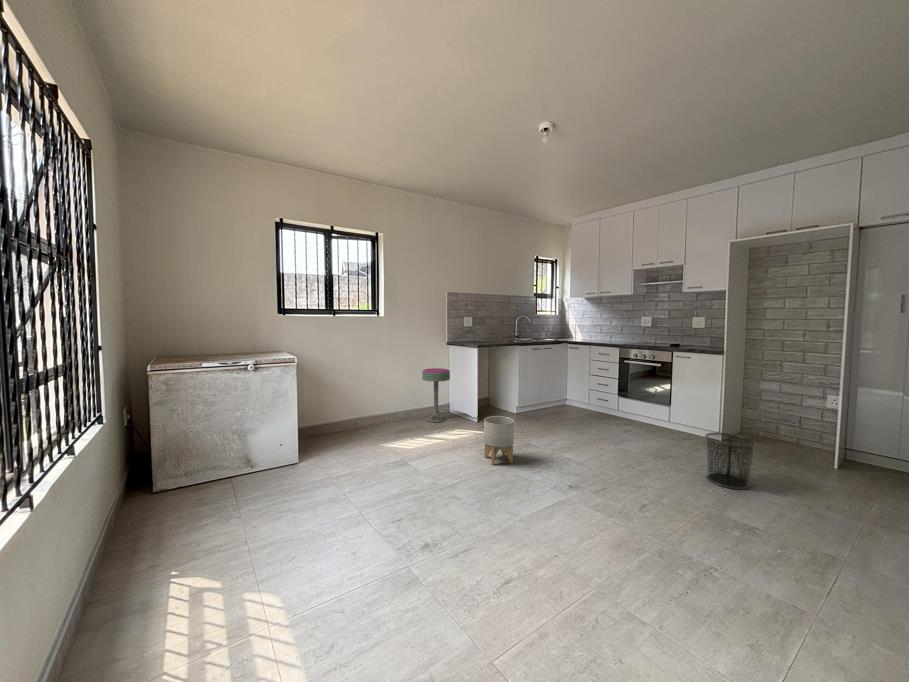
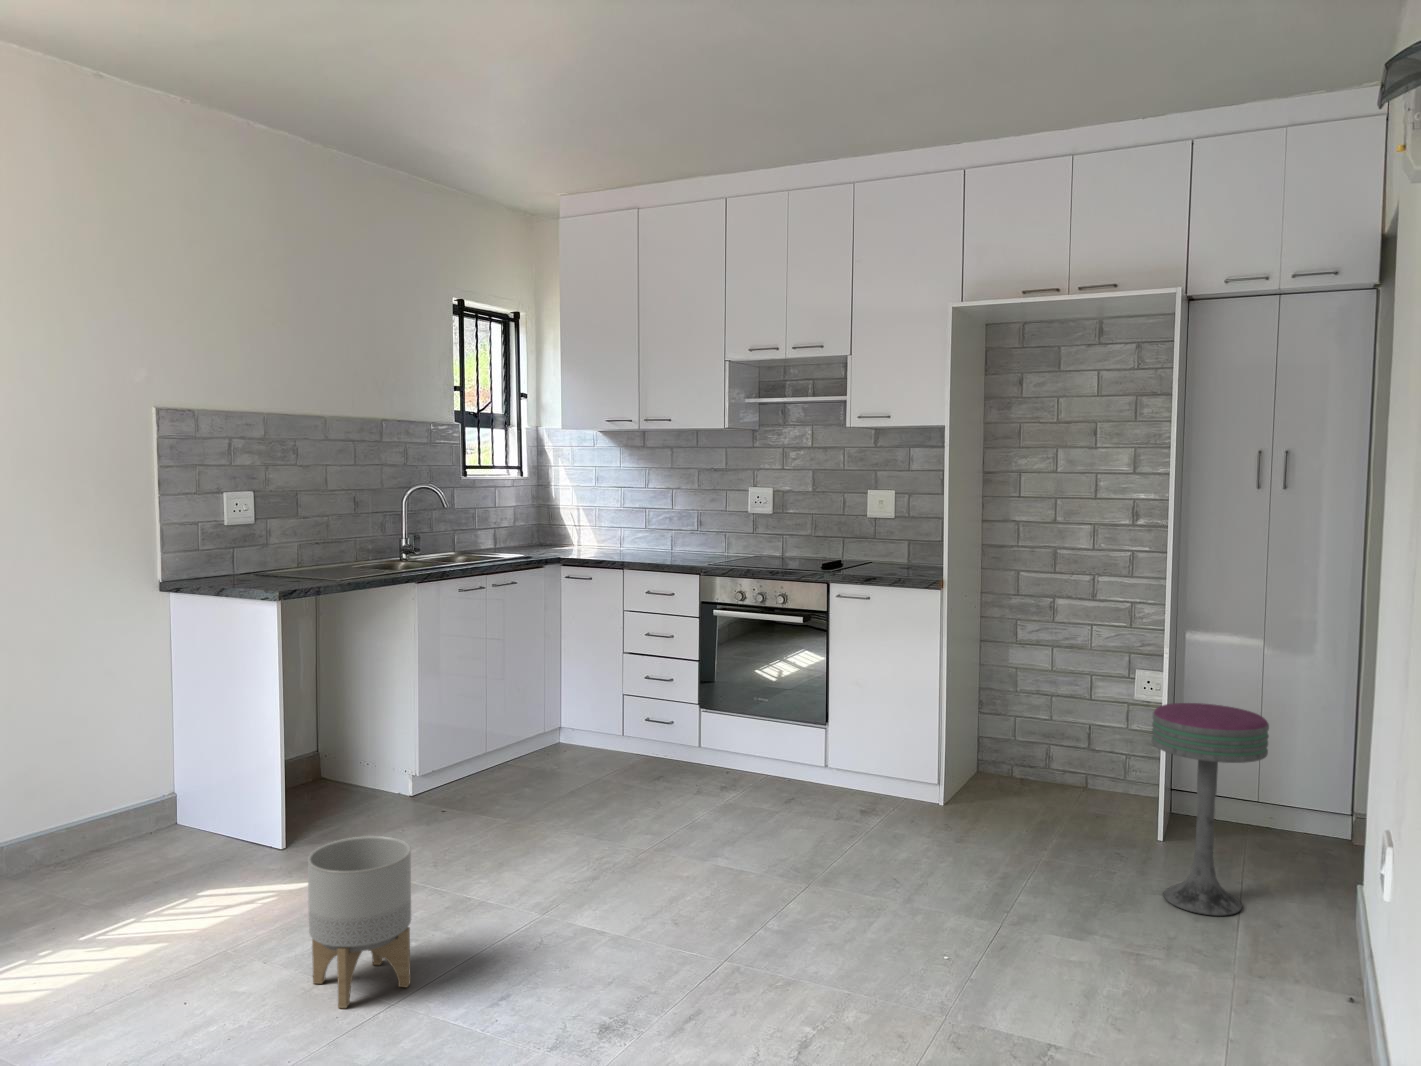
bar stool: present [422,368,450,422] -> present [1152,703,1269,916]
trash can: present [705,433,756,489] -> none [921,800,1029,945]

